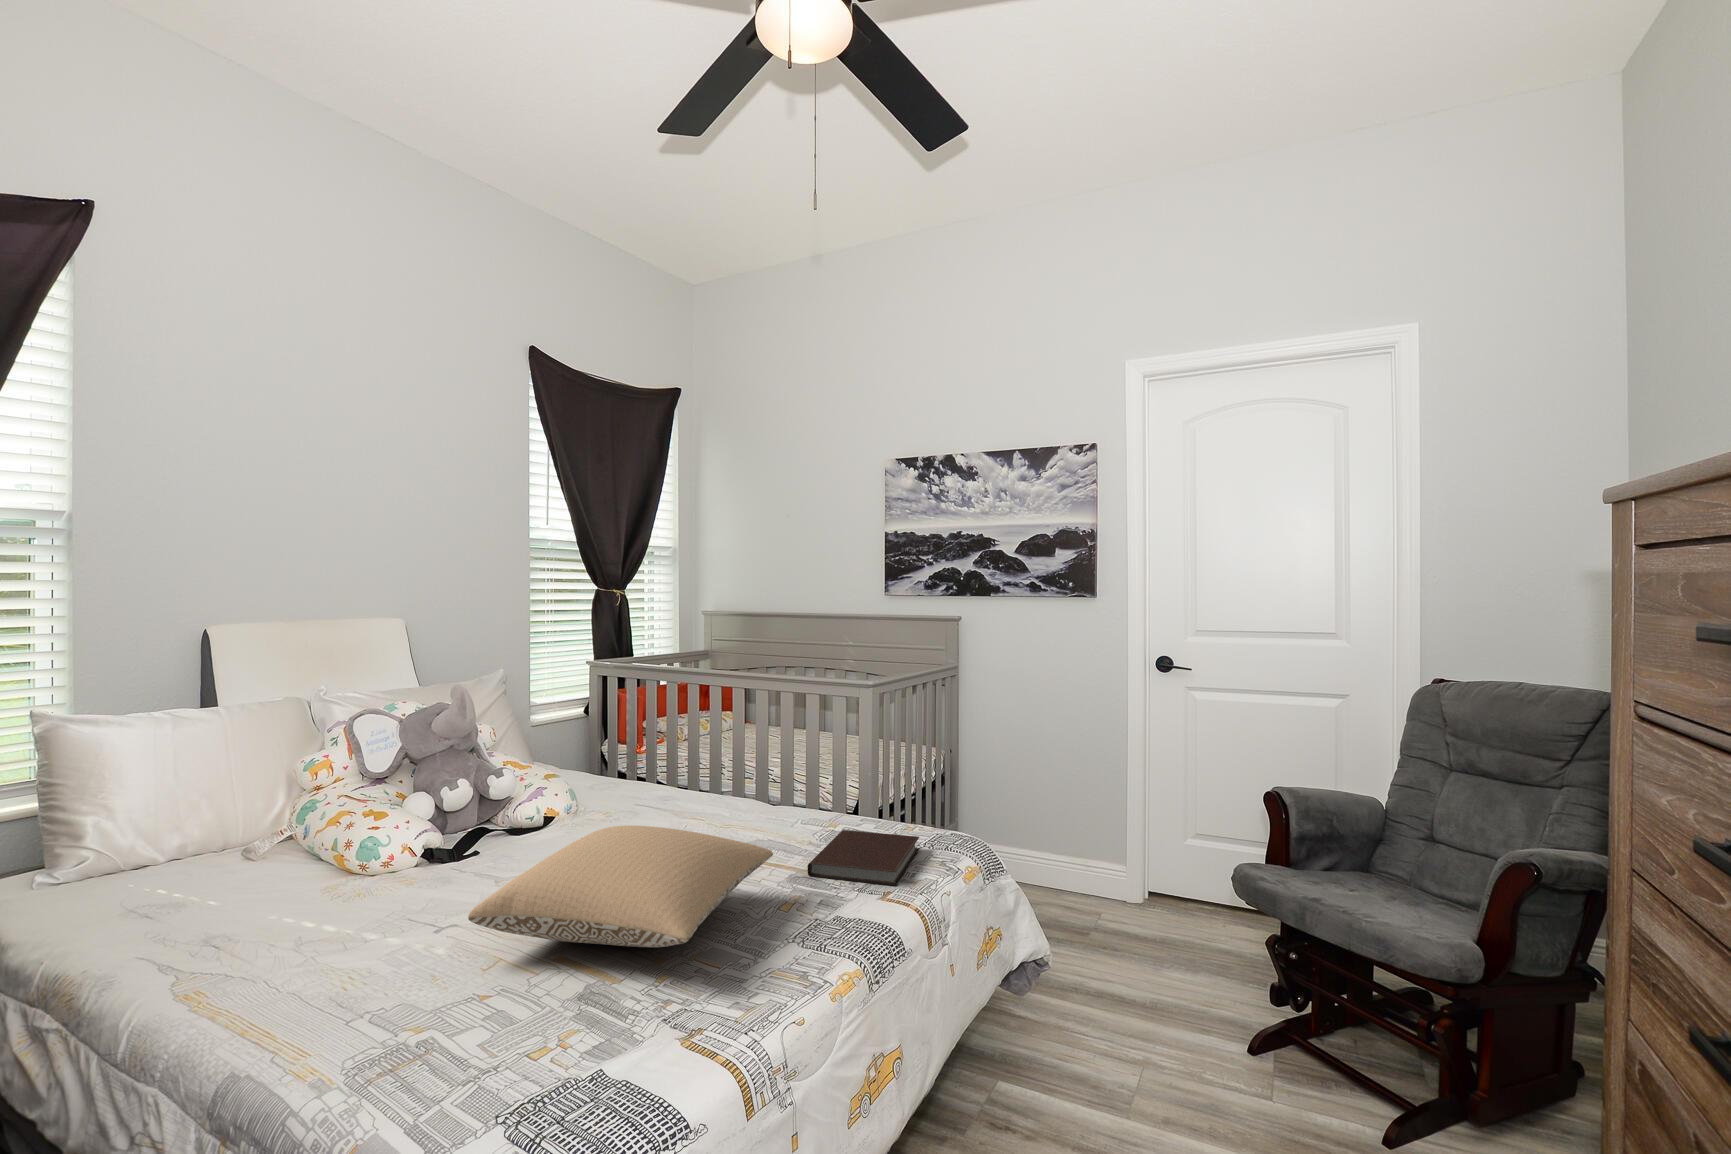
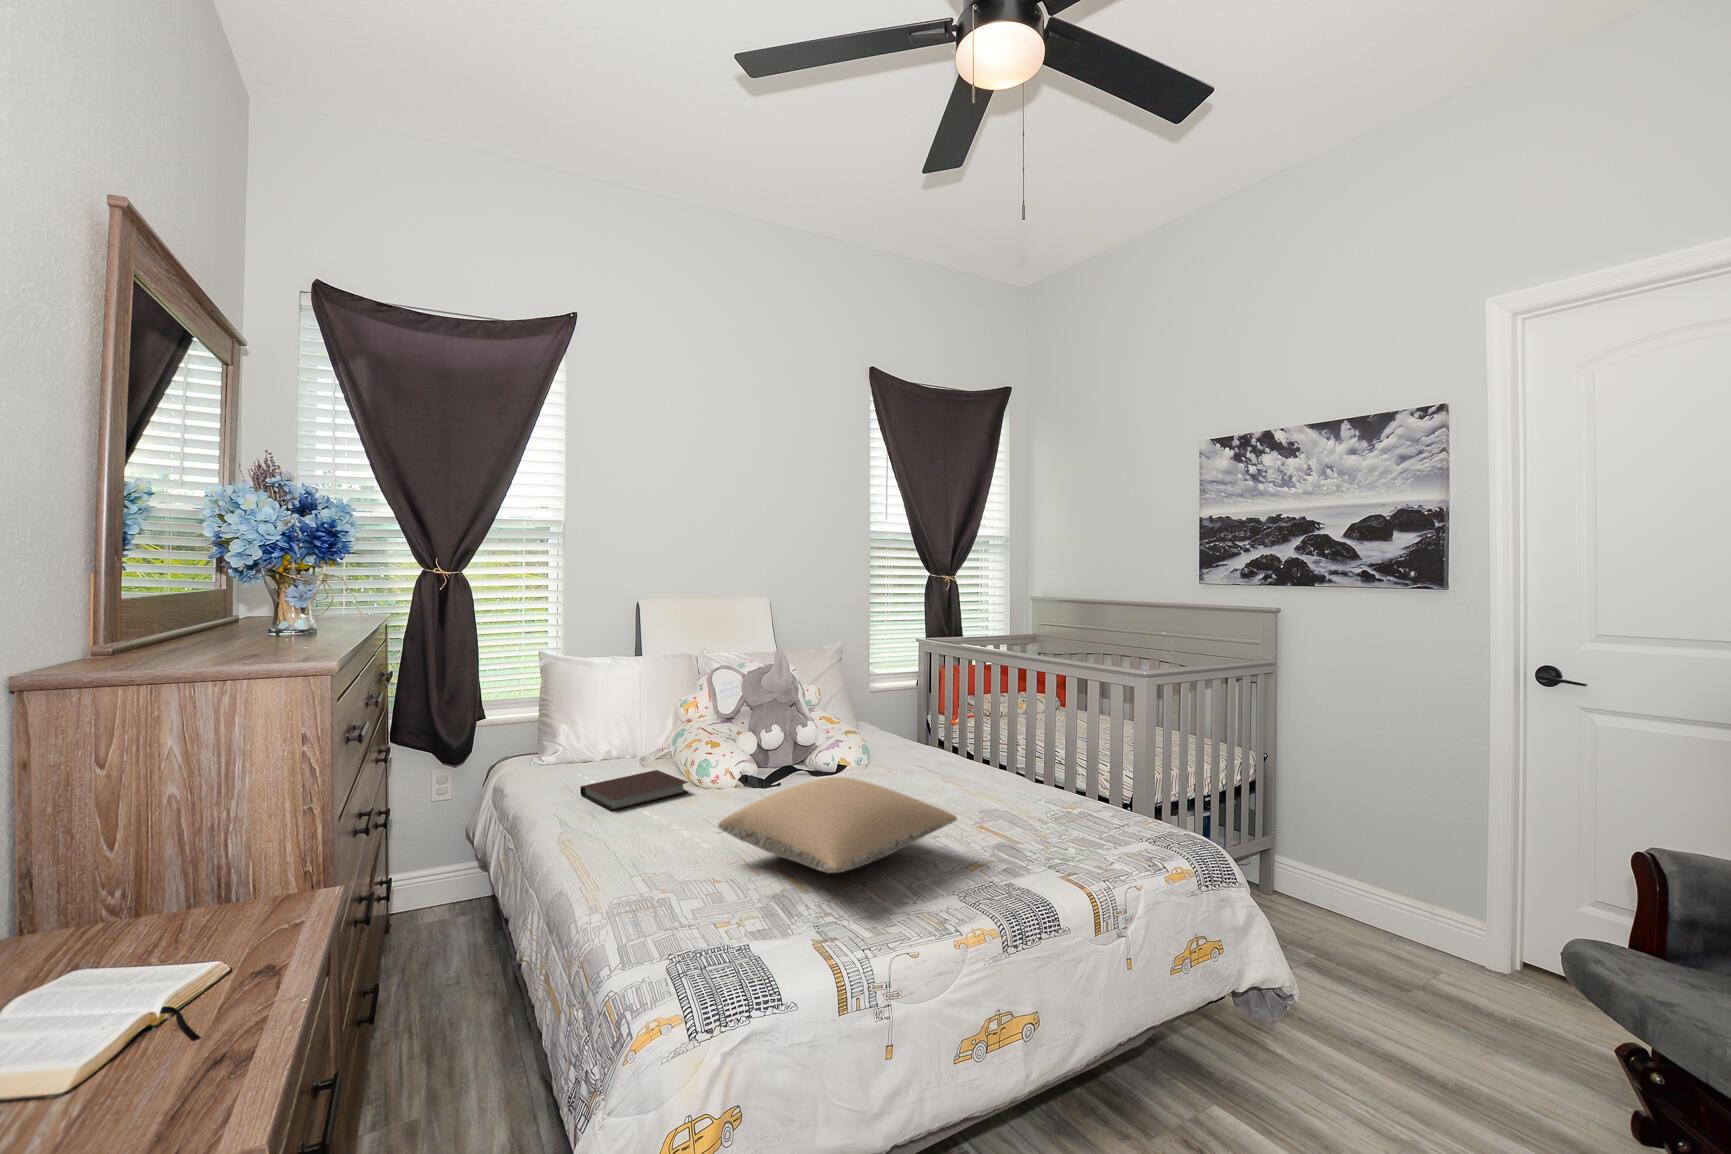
notebook: present [808,830,919,886] -> present [580,770,688,811]

